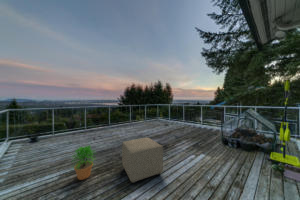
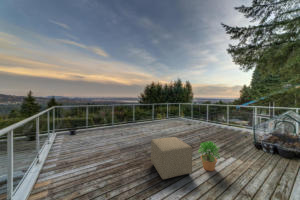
potted plant: present [72,145,95,180] -> present [199,141,220,171]

